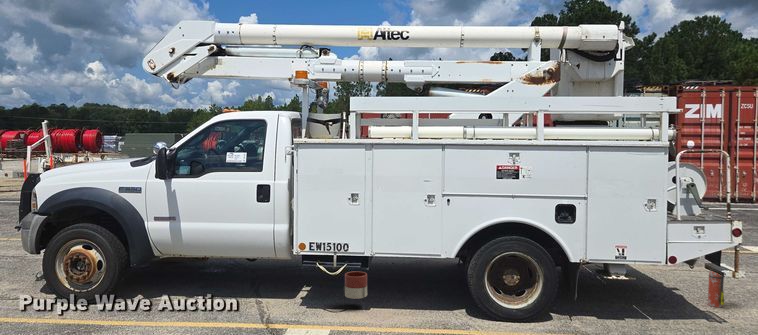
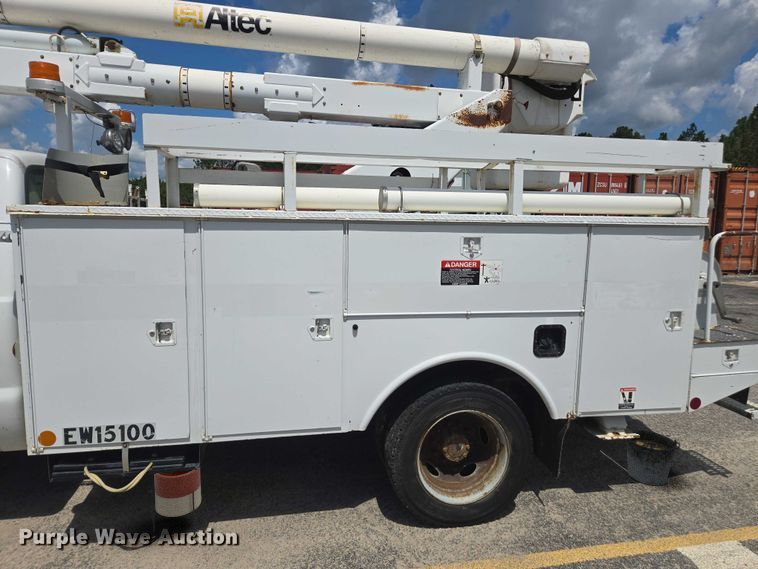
fire extinguisher: present [708,271,724,307] -> none [693,379,722,448]
bucket: none [634,284,673,318] -> present [626,430,680,485]

